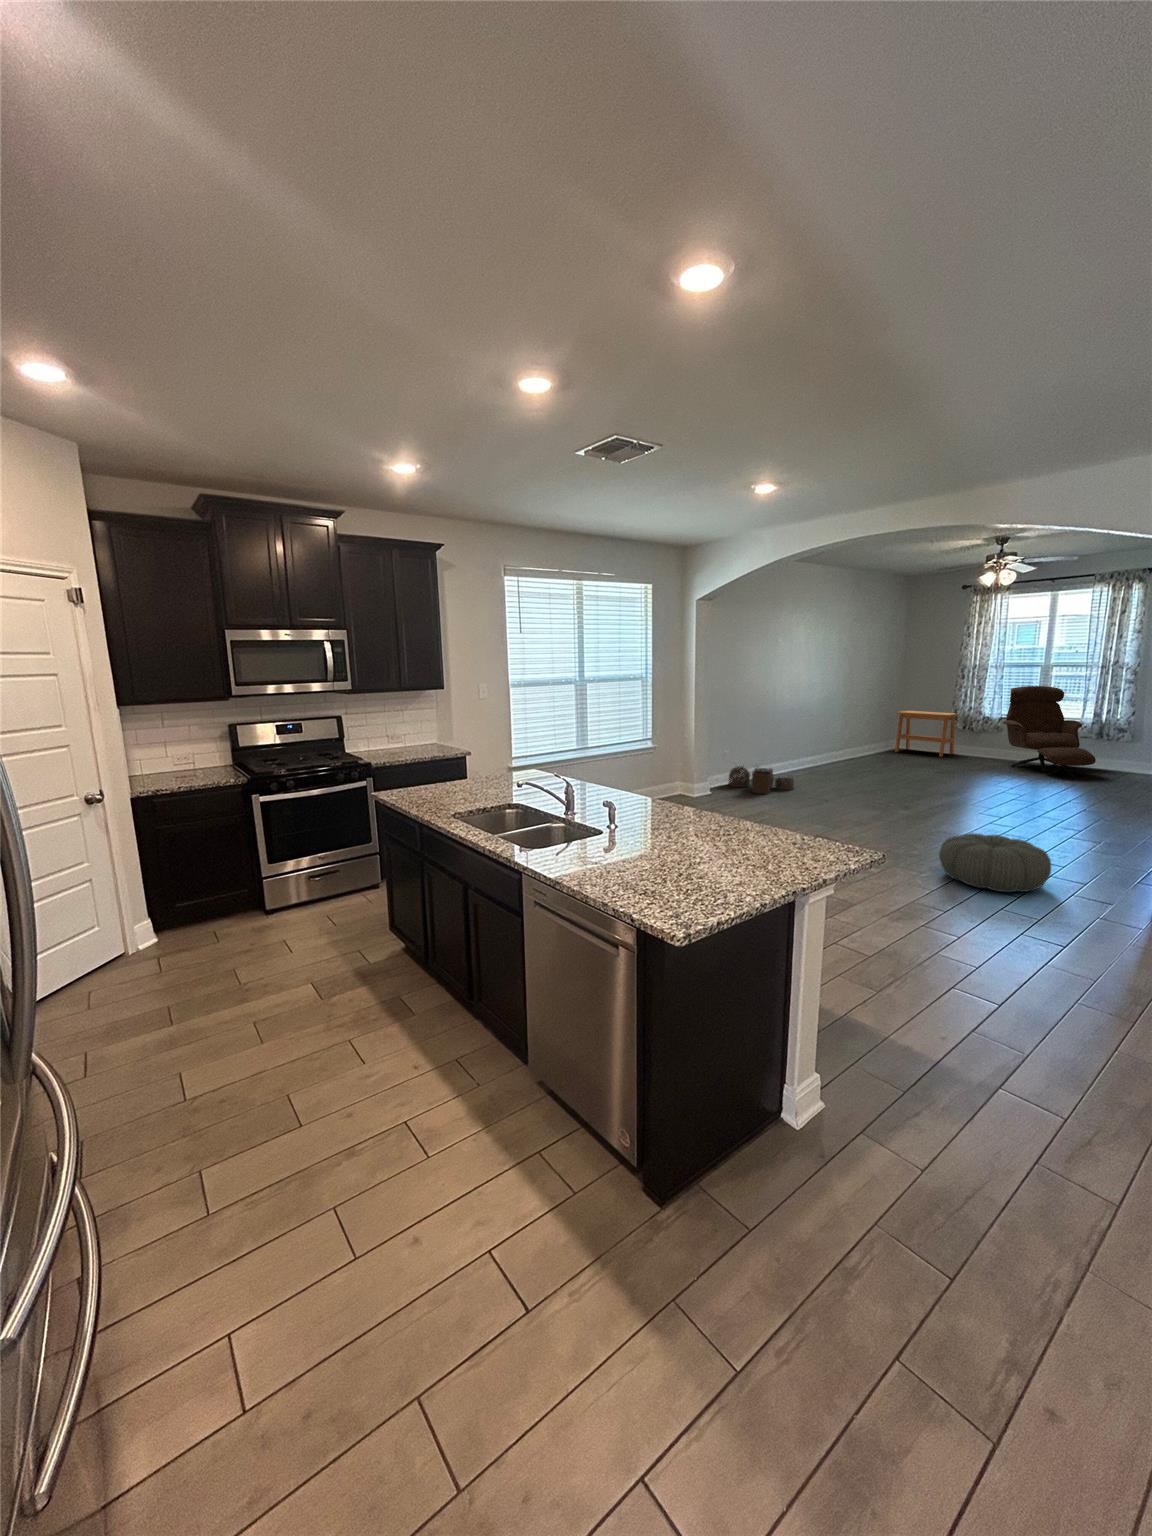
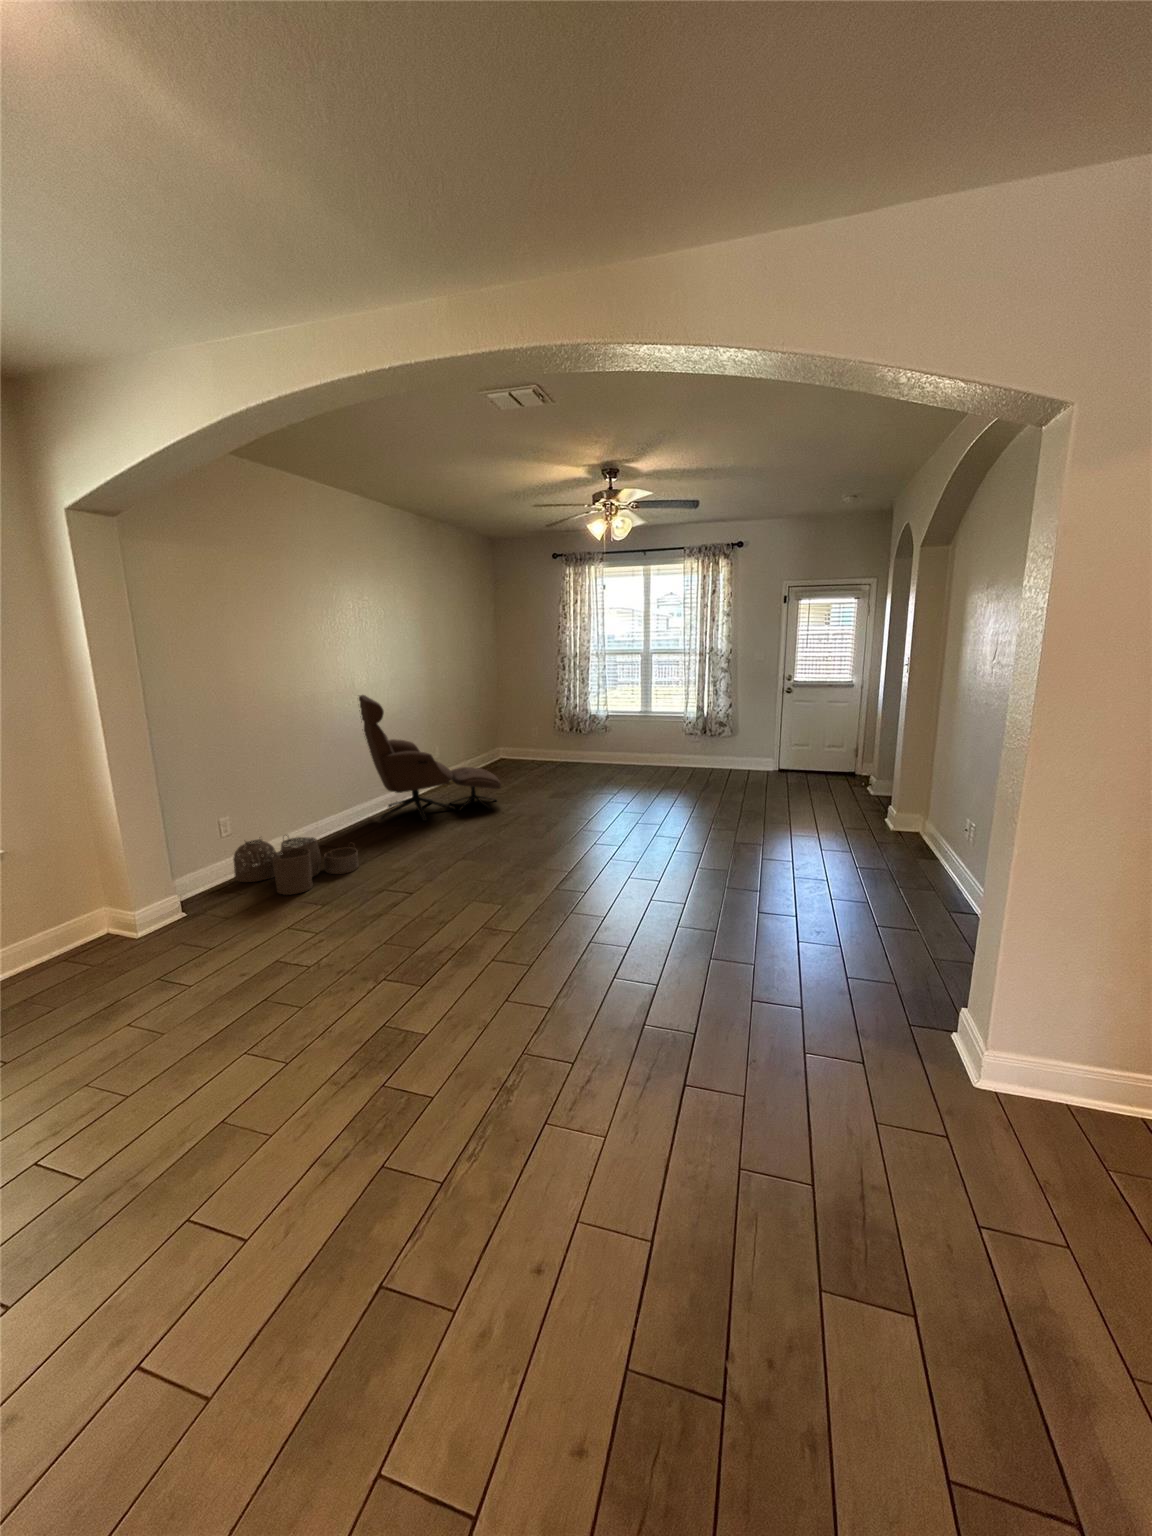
lounge chair: present [1003,686,1096,778] -> present [359,695,501,821]
side table: present [895,711,957,757] -> none [496,711,563,768]
pouf: present [939,833,1051,892] -> none [657,993,880,1180]

